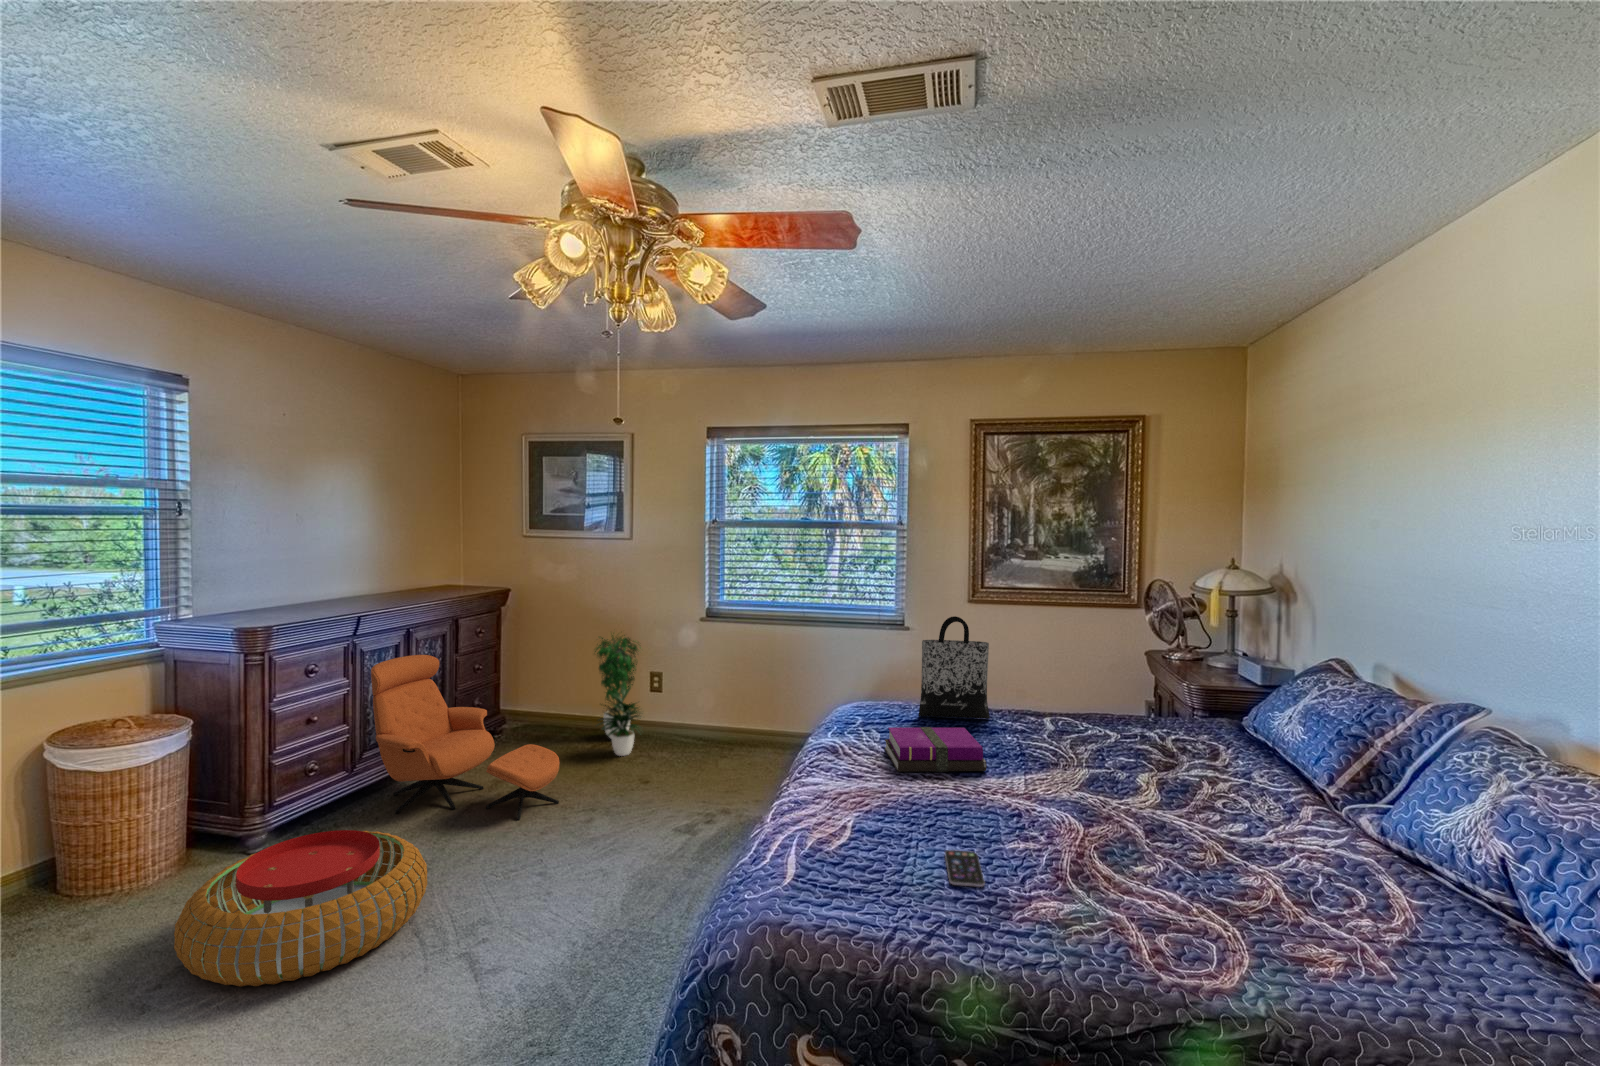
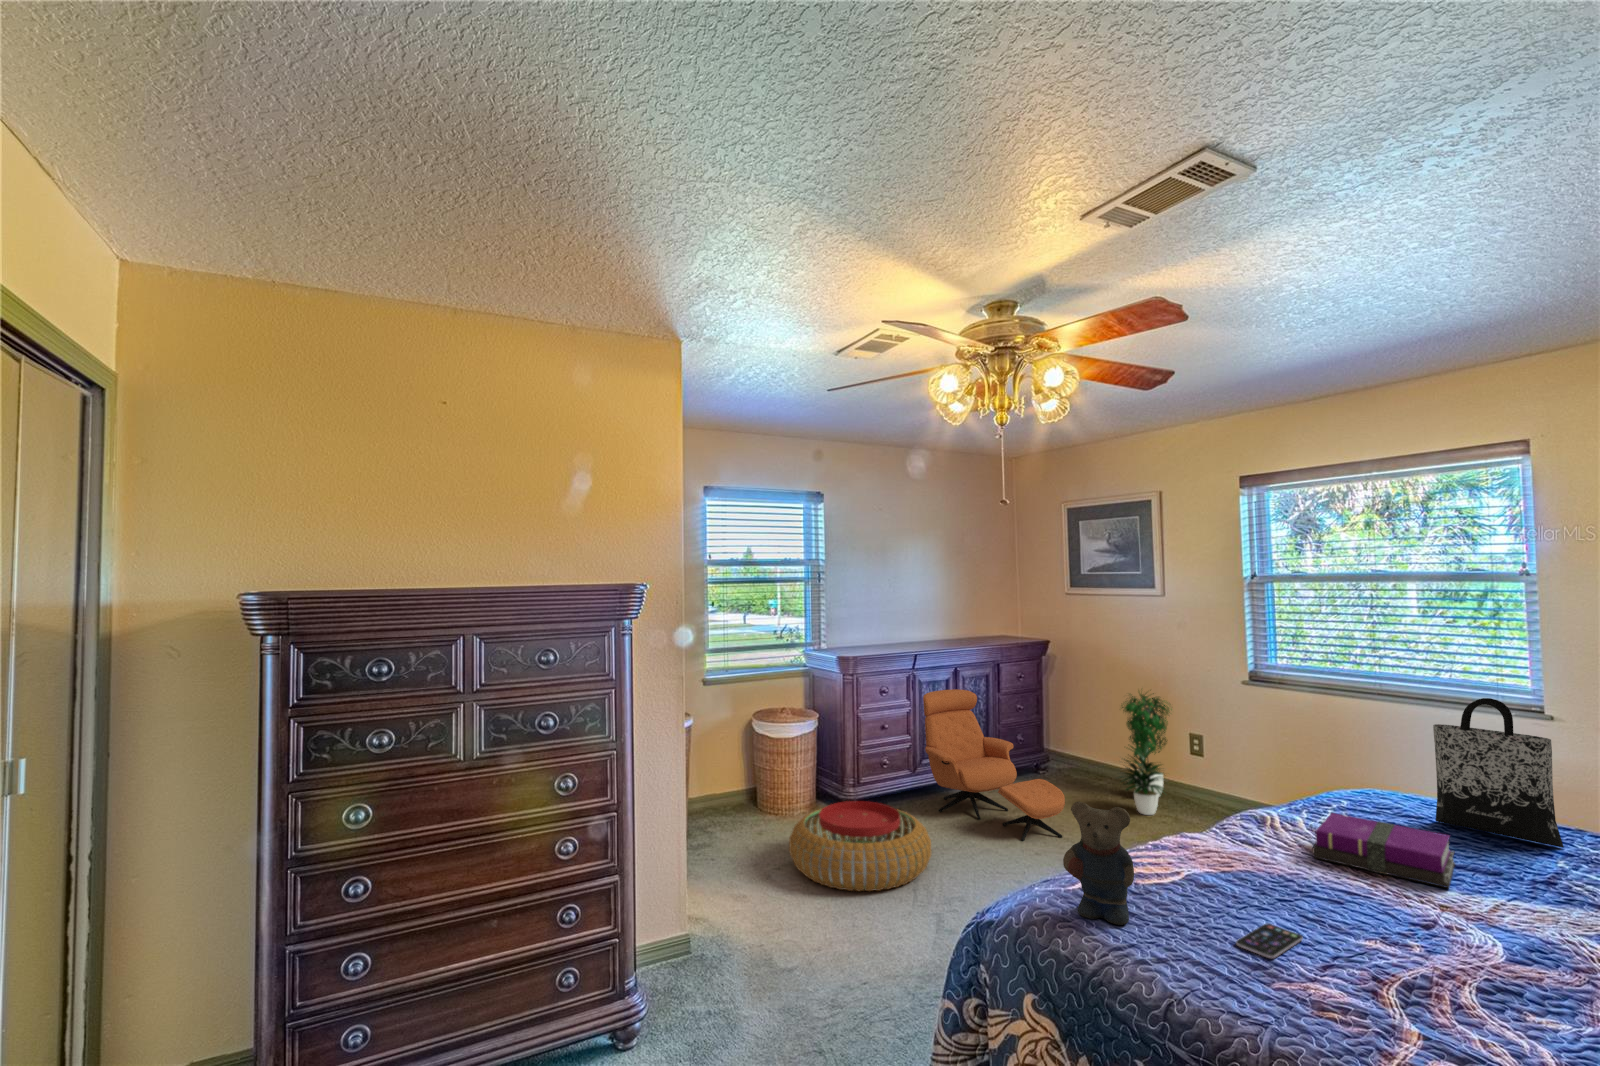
teddy bear: none [795,778,866,913] -> present [1063,802,1134,925]

